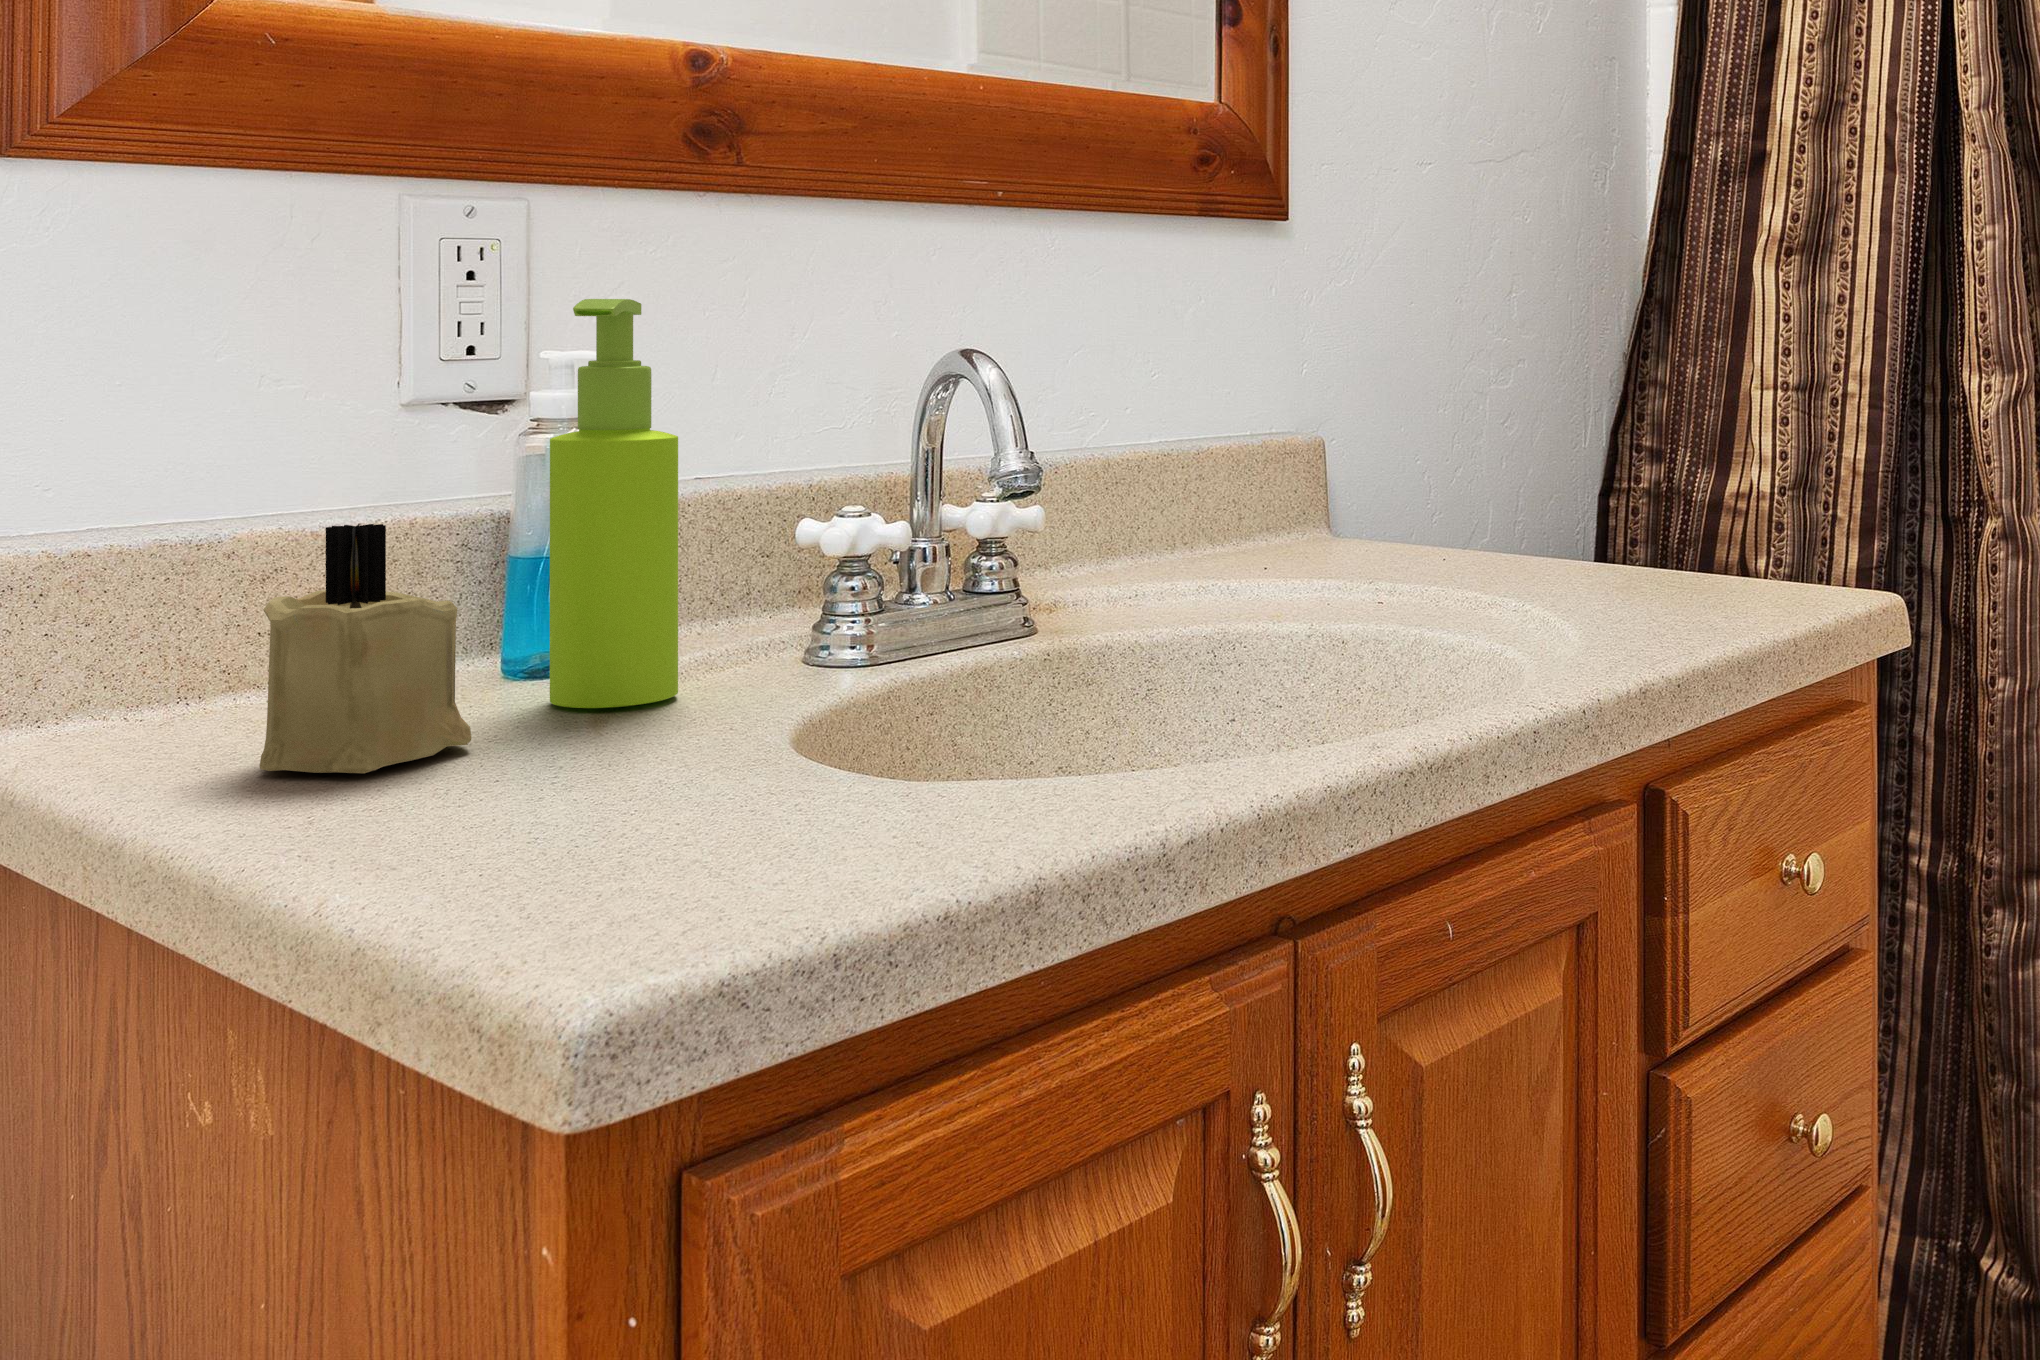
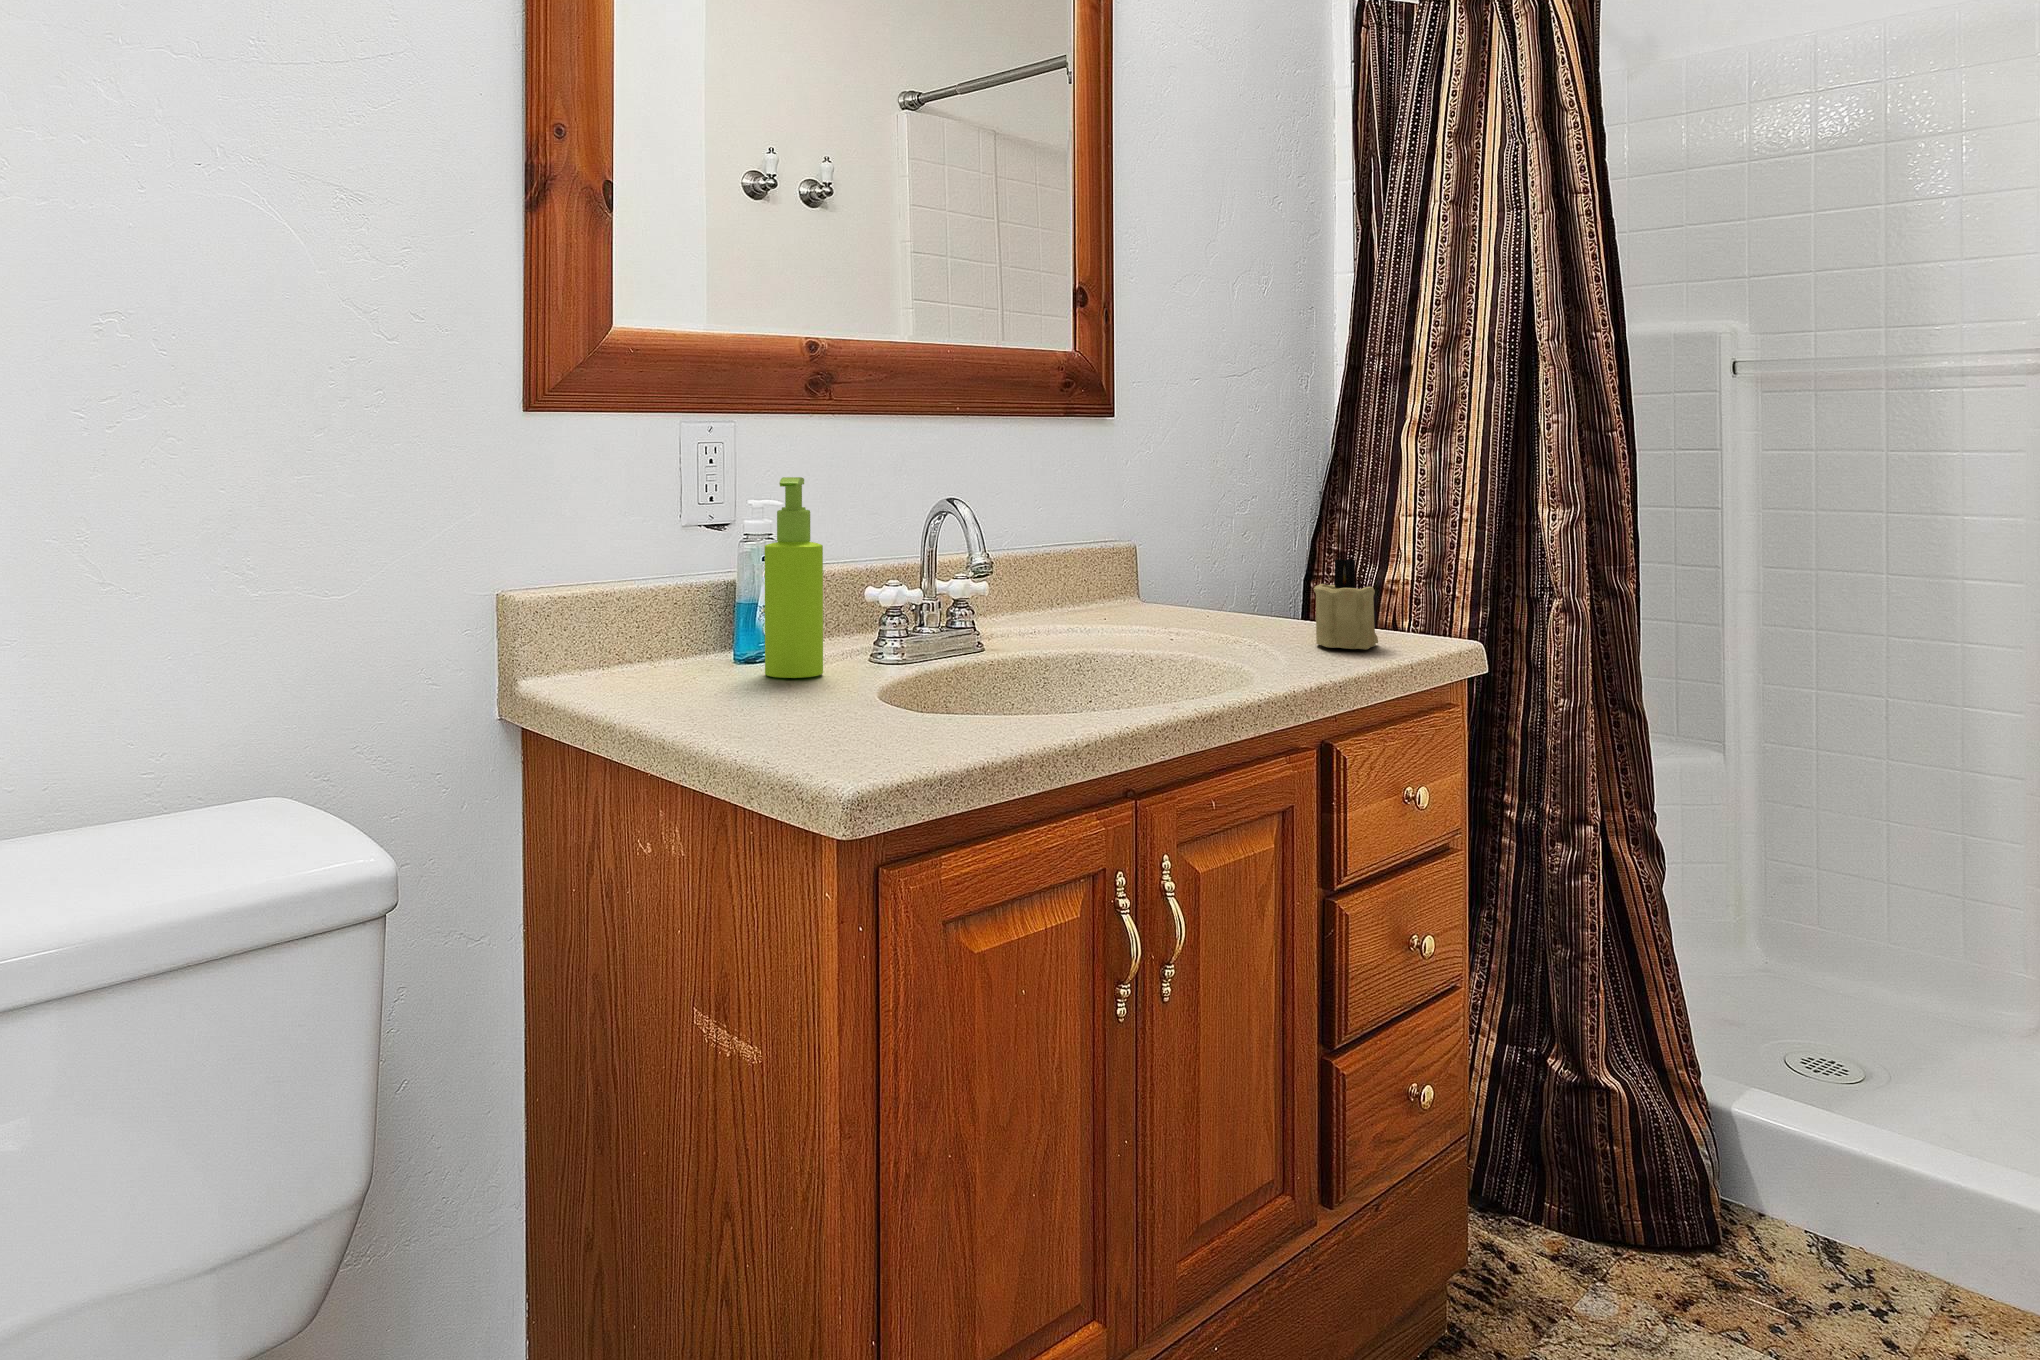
candle: present [260,524,472,773] -> present [1314,559,1378,649]

